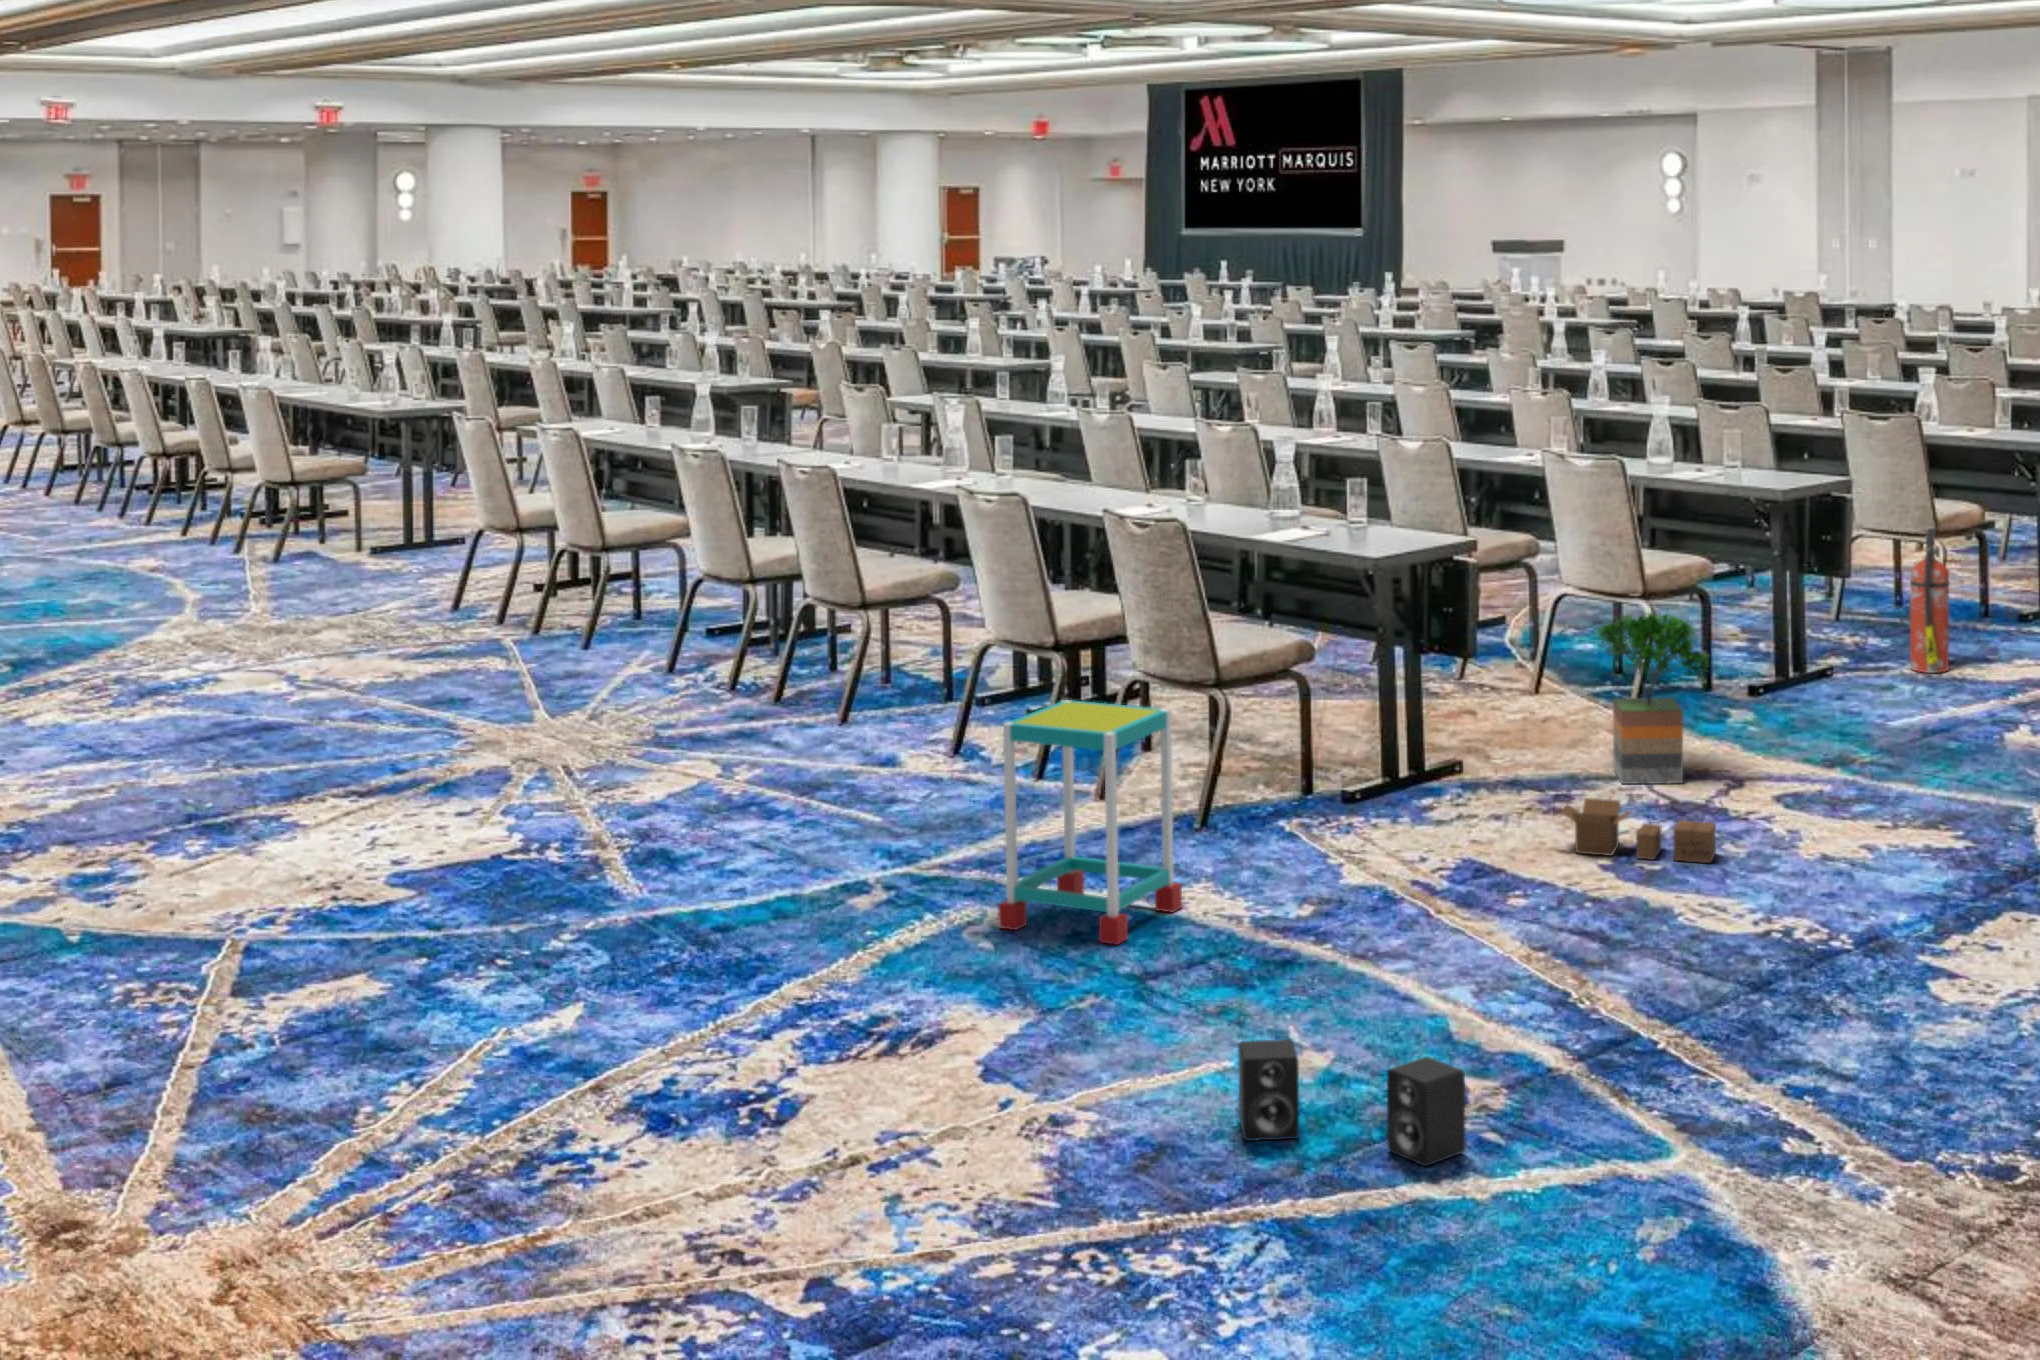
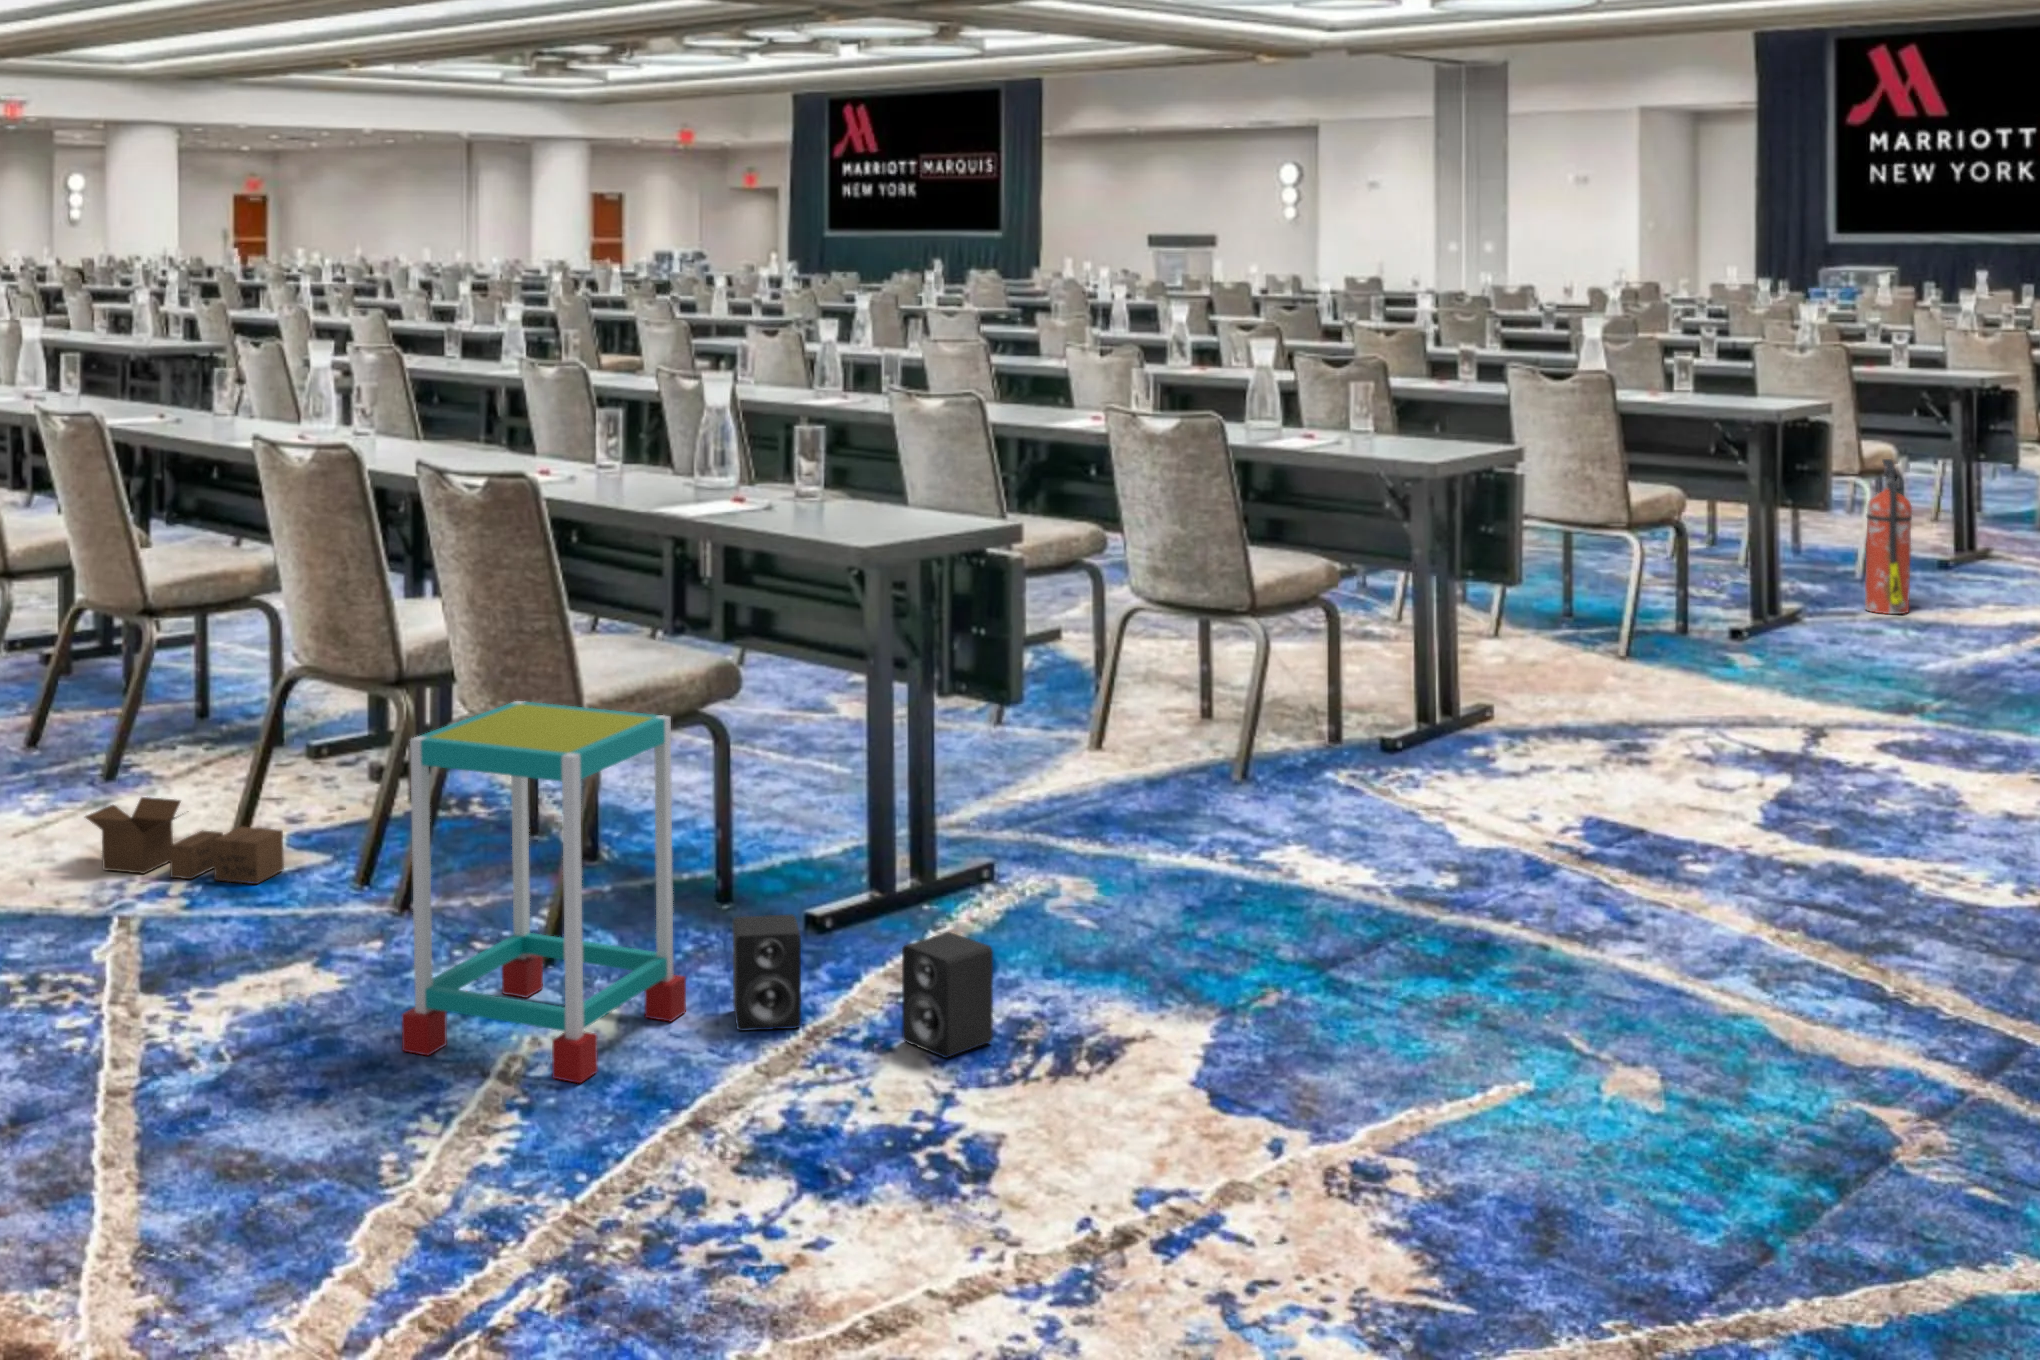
potted tree: present [1596,613,1708,784] -> none [1639,530,1789,728]
side table: present [998,700,1182,944] -> present [402,701,686,1083]
cardboard box: present [1561,798,1716,863] -> present [85,797,284,884]
speaker: present [1238,1039,1466,1166] -> present [733,914,993,1058]

